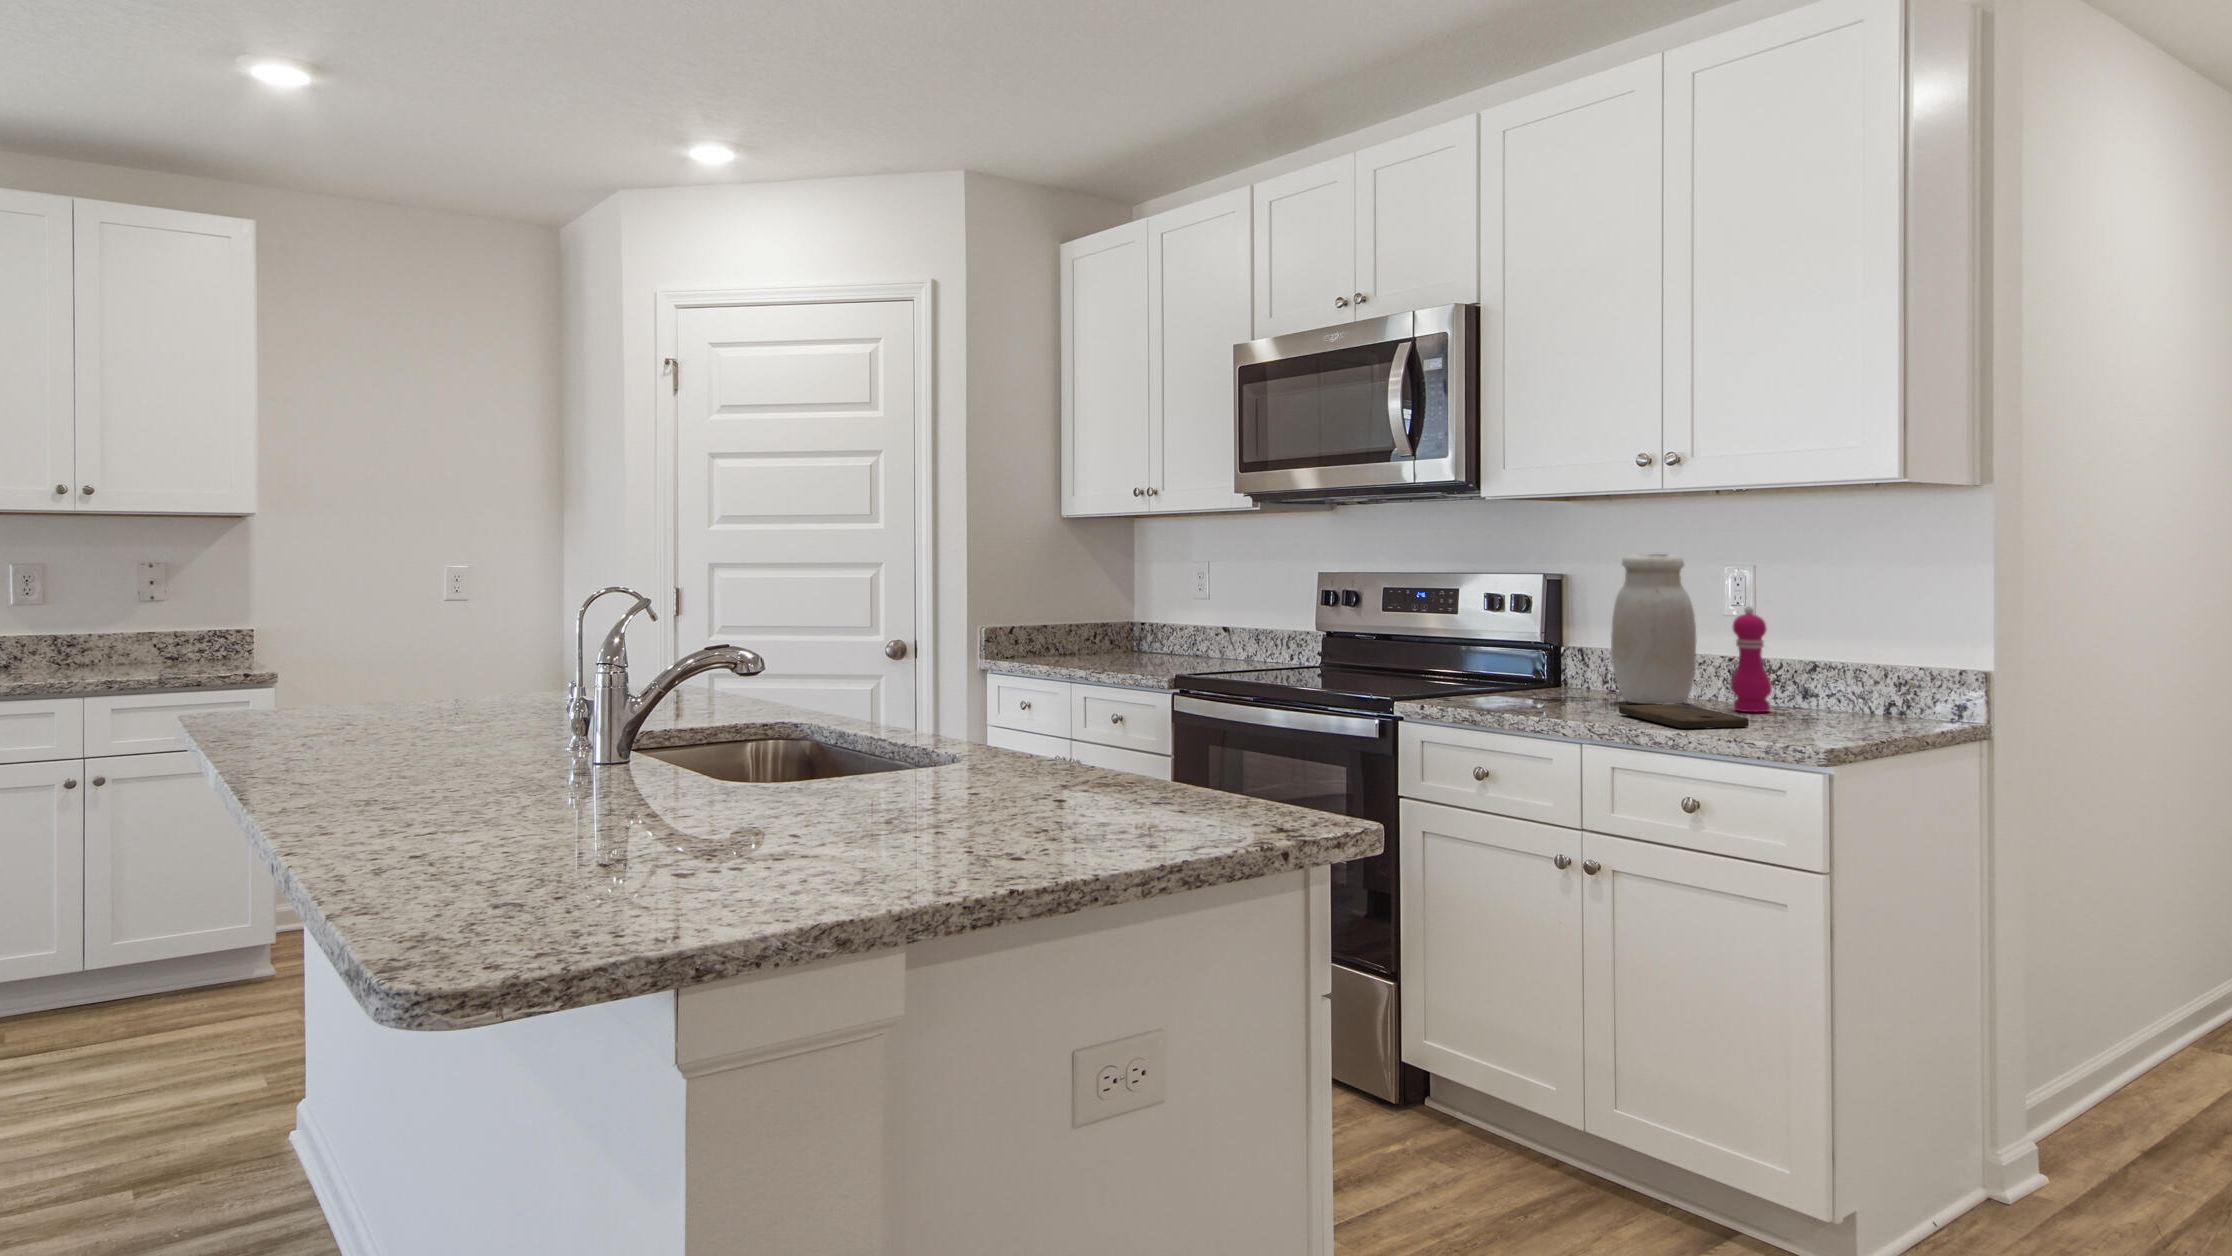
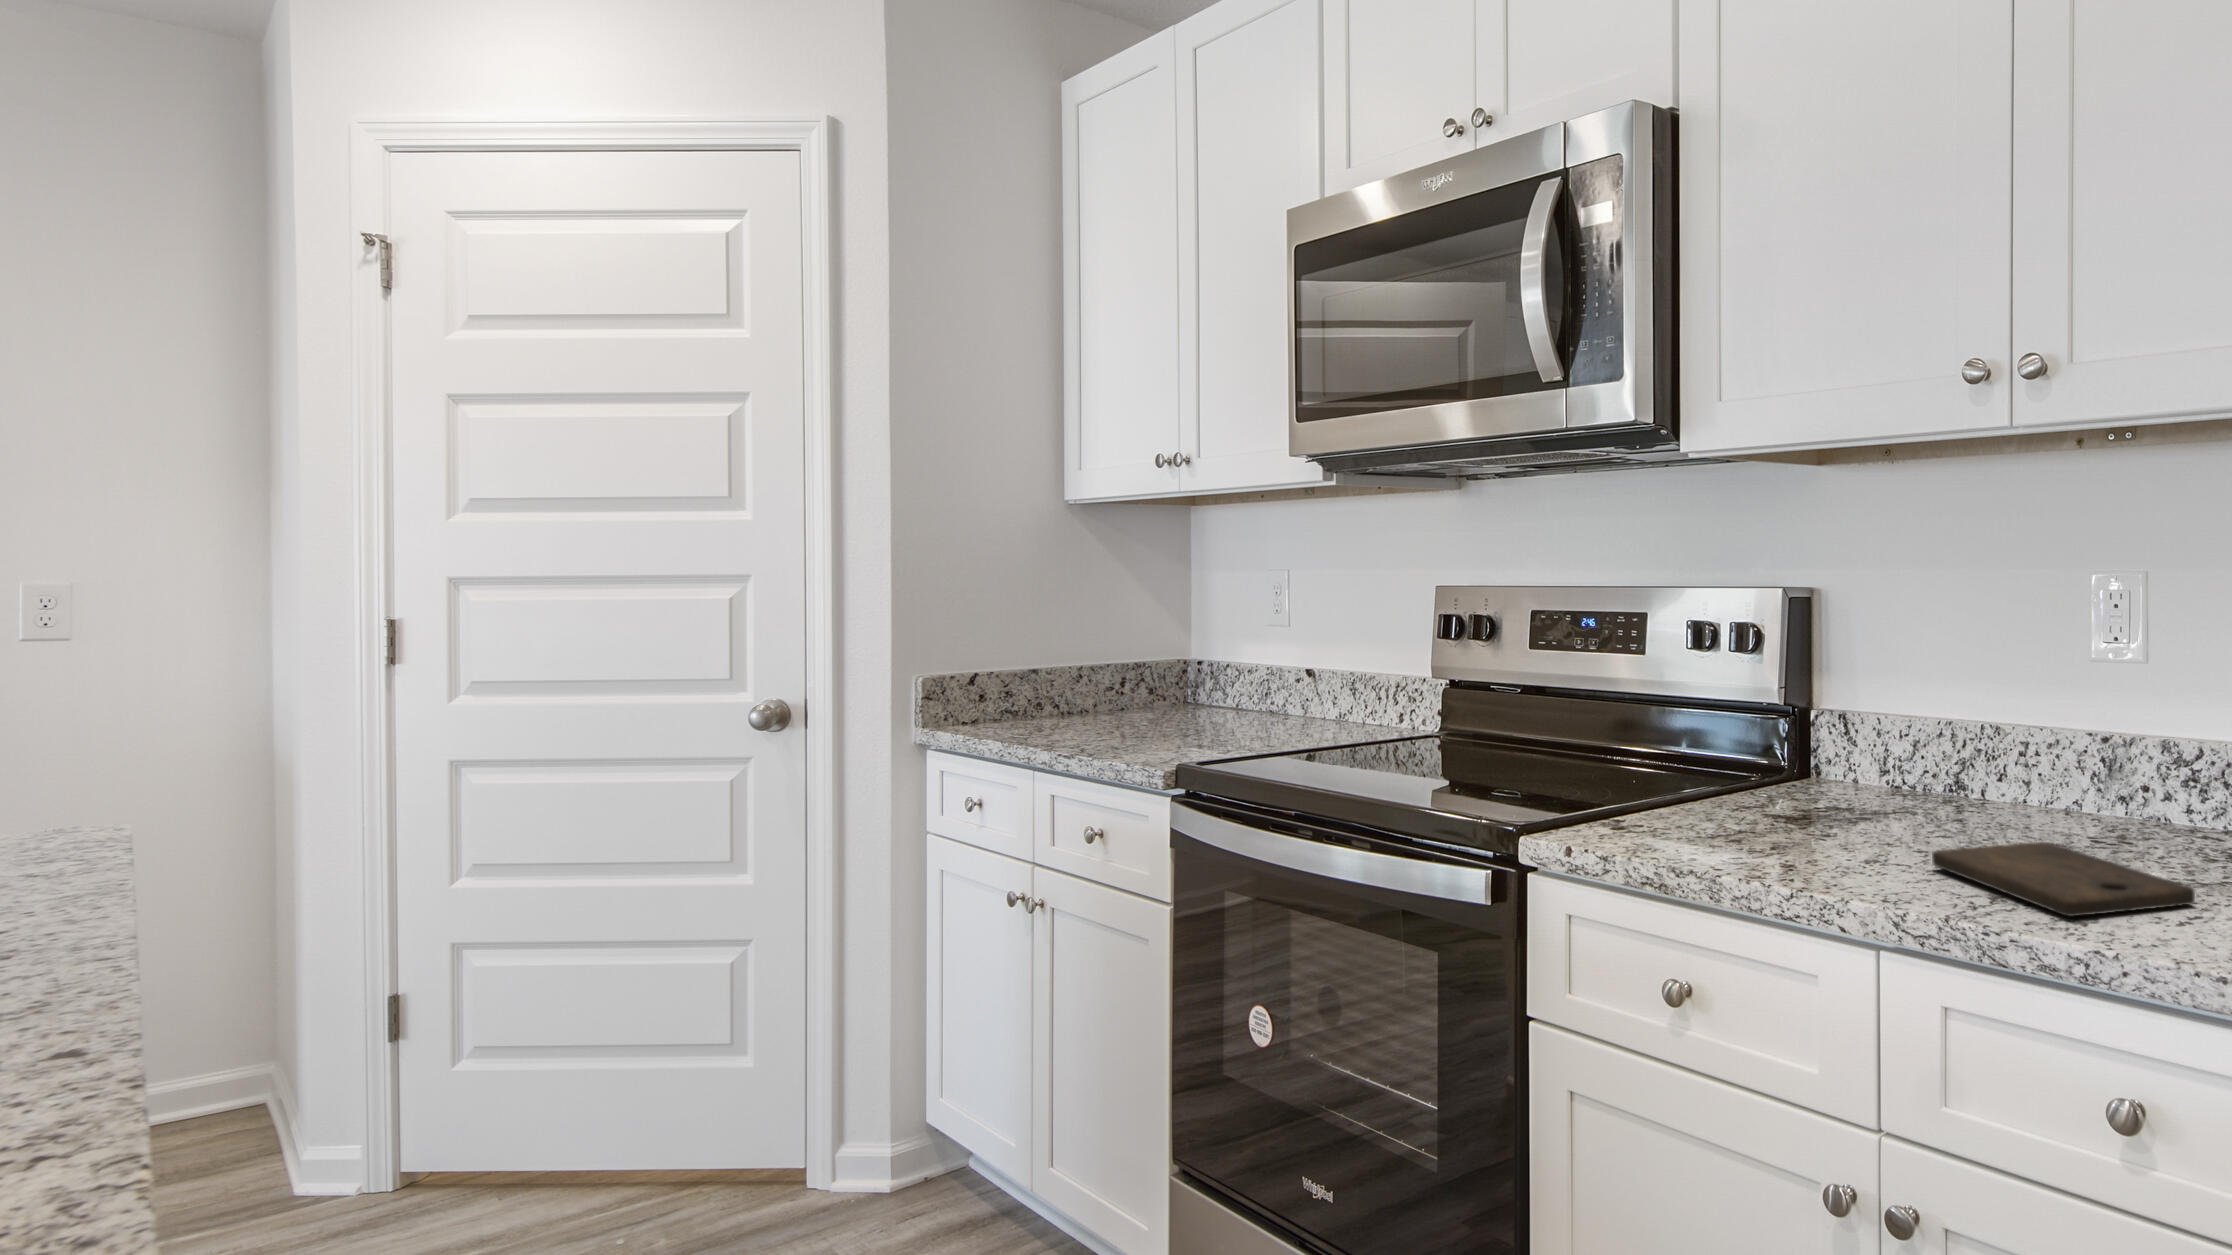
jar: present [1611,554,1696,704] -> none [1908,554,2059,834]
pepper mill: present [1731,606,1772,712] -> none [2129,650,2205,853]

